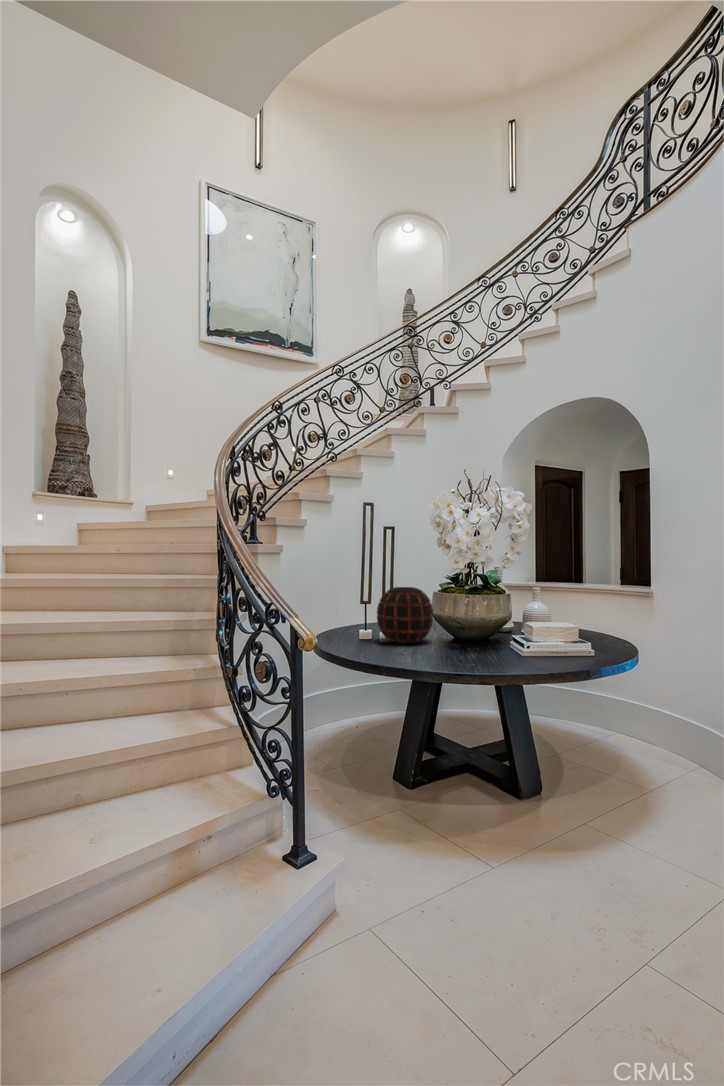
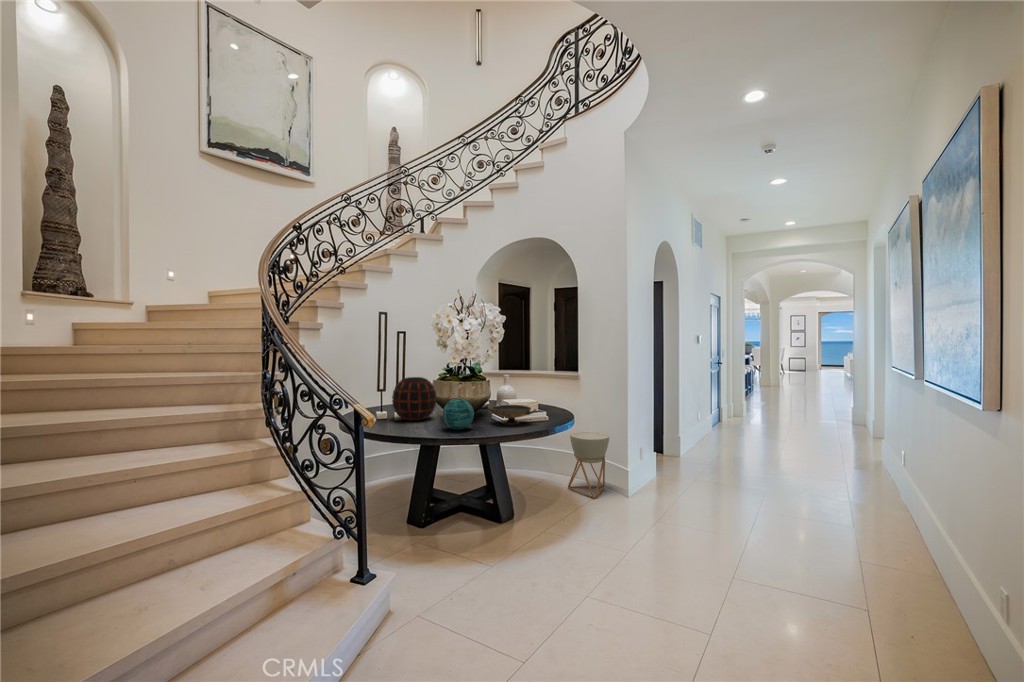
decorative orb: none [435,617,478,660] -> present [443,398,474,430]
decorative bowl: none [501,630,573,658] -> present [488,405,536,425]
planter: none [632,676,702,780] -> present [568,431,609,499]

